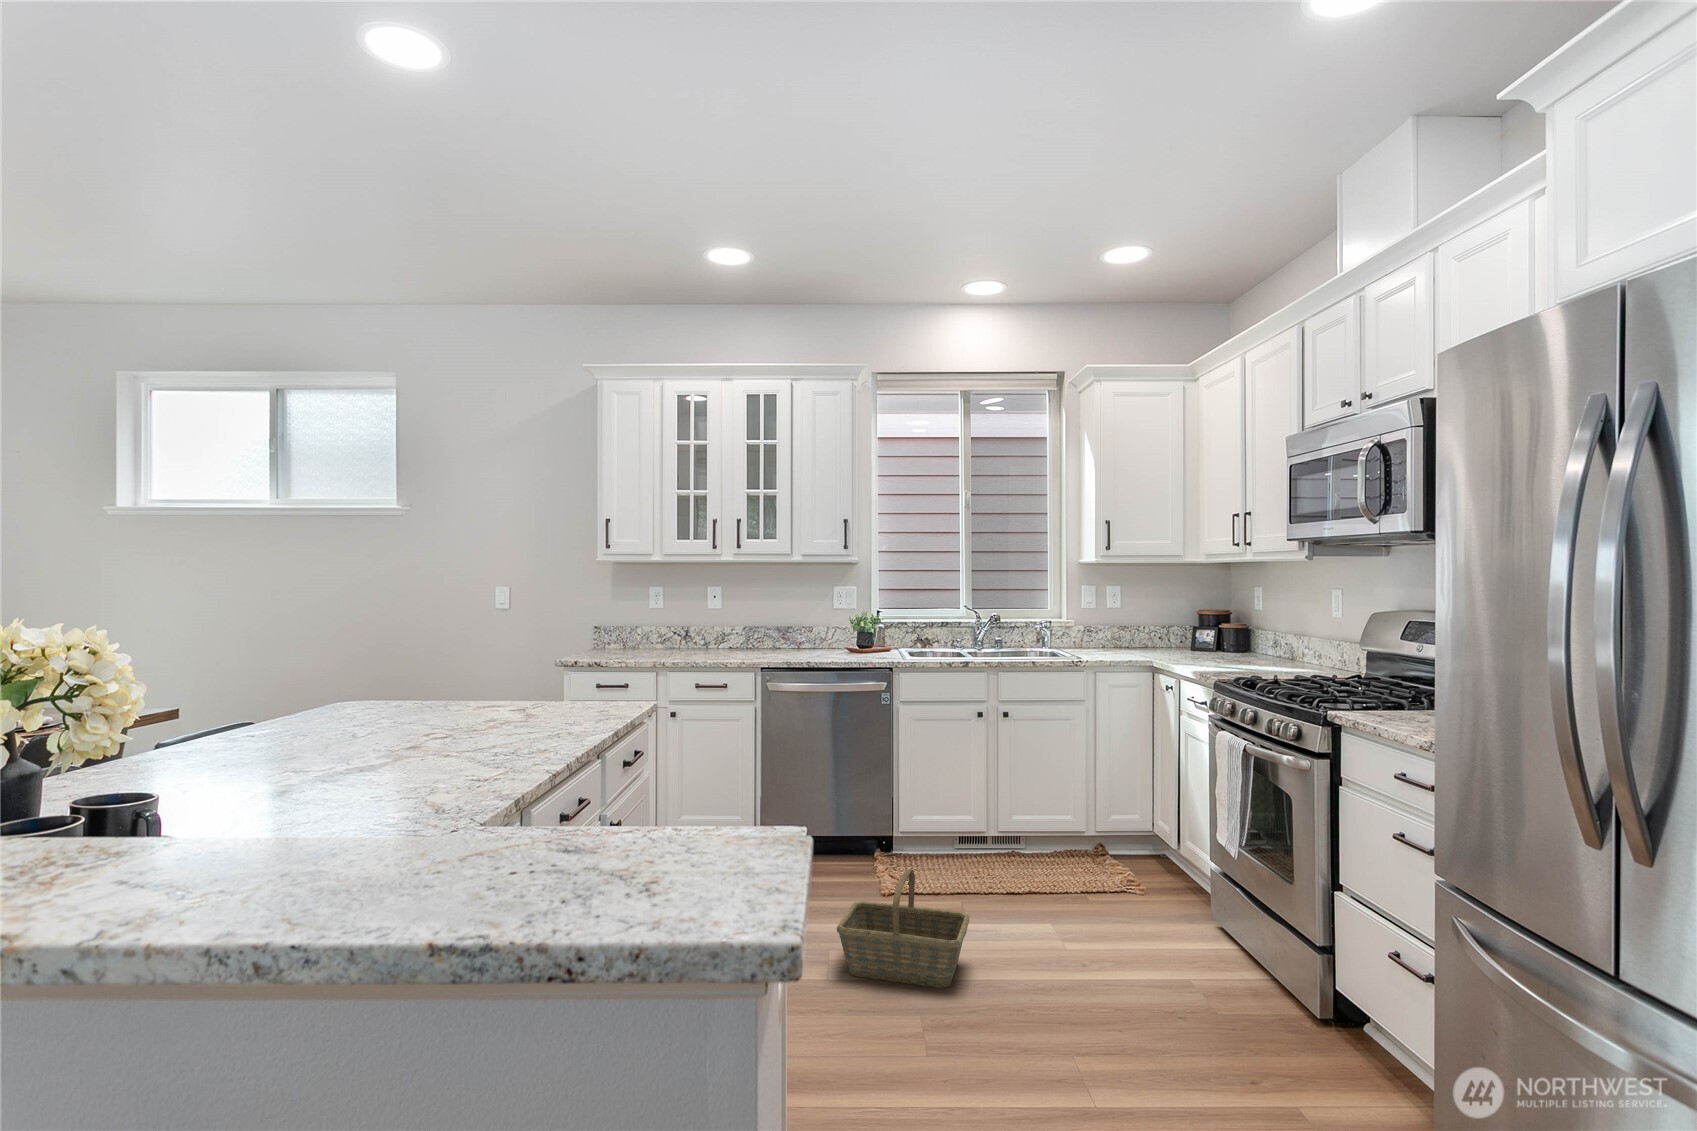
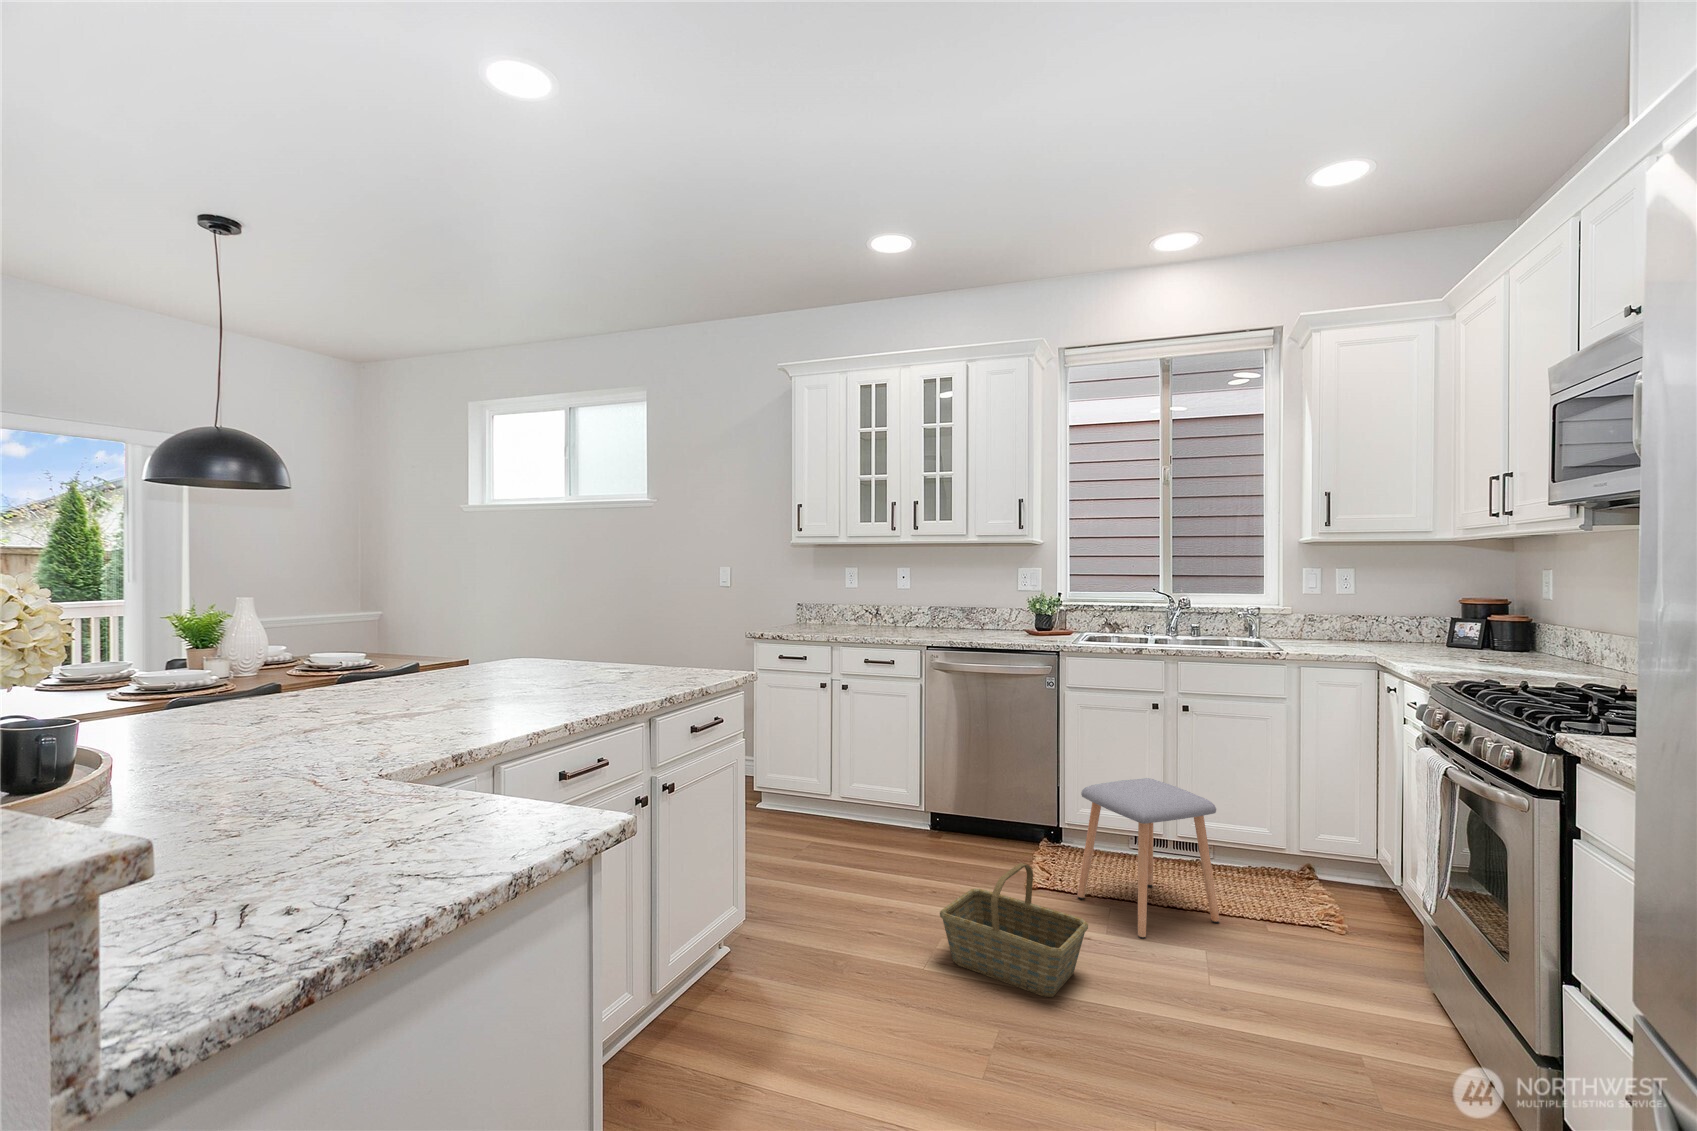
stool: none [929,781,1051,925] -> present [1077,778,1219,939]

